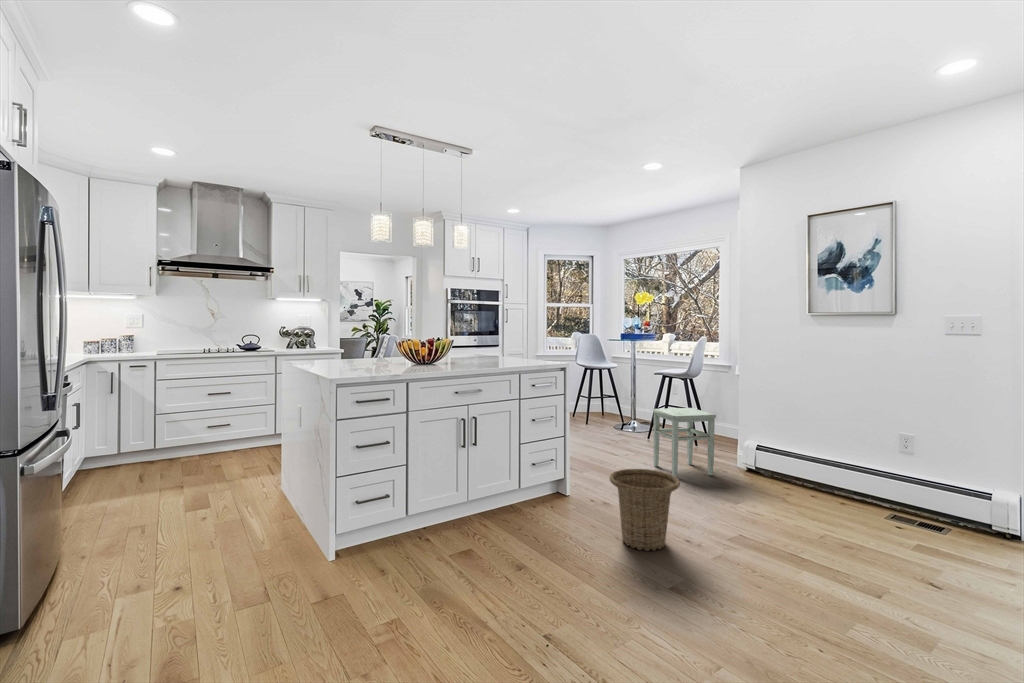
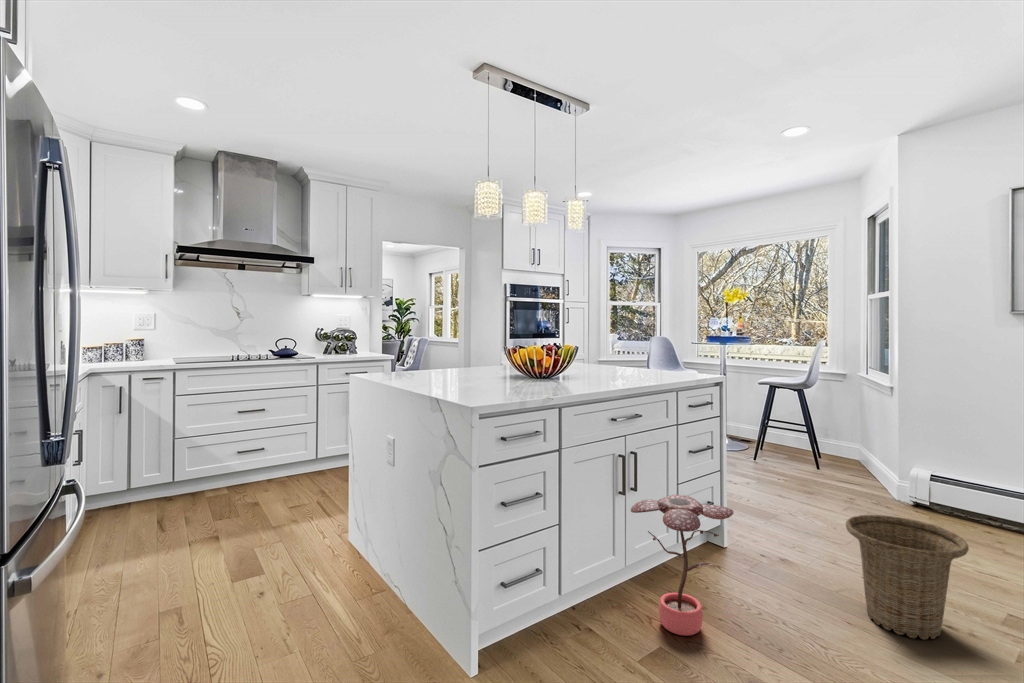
stool: present [653,408,716,477] -> none [796,423,887,512]
potted plant: none [453,452,520,546] -> present [631,495,734,636]

